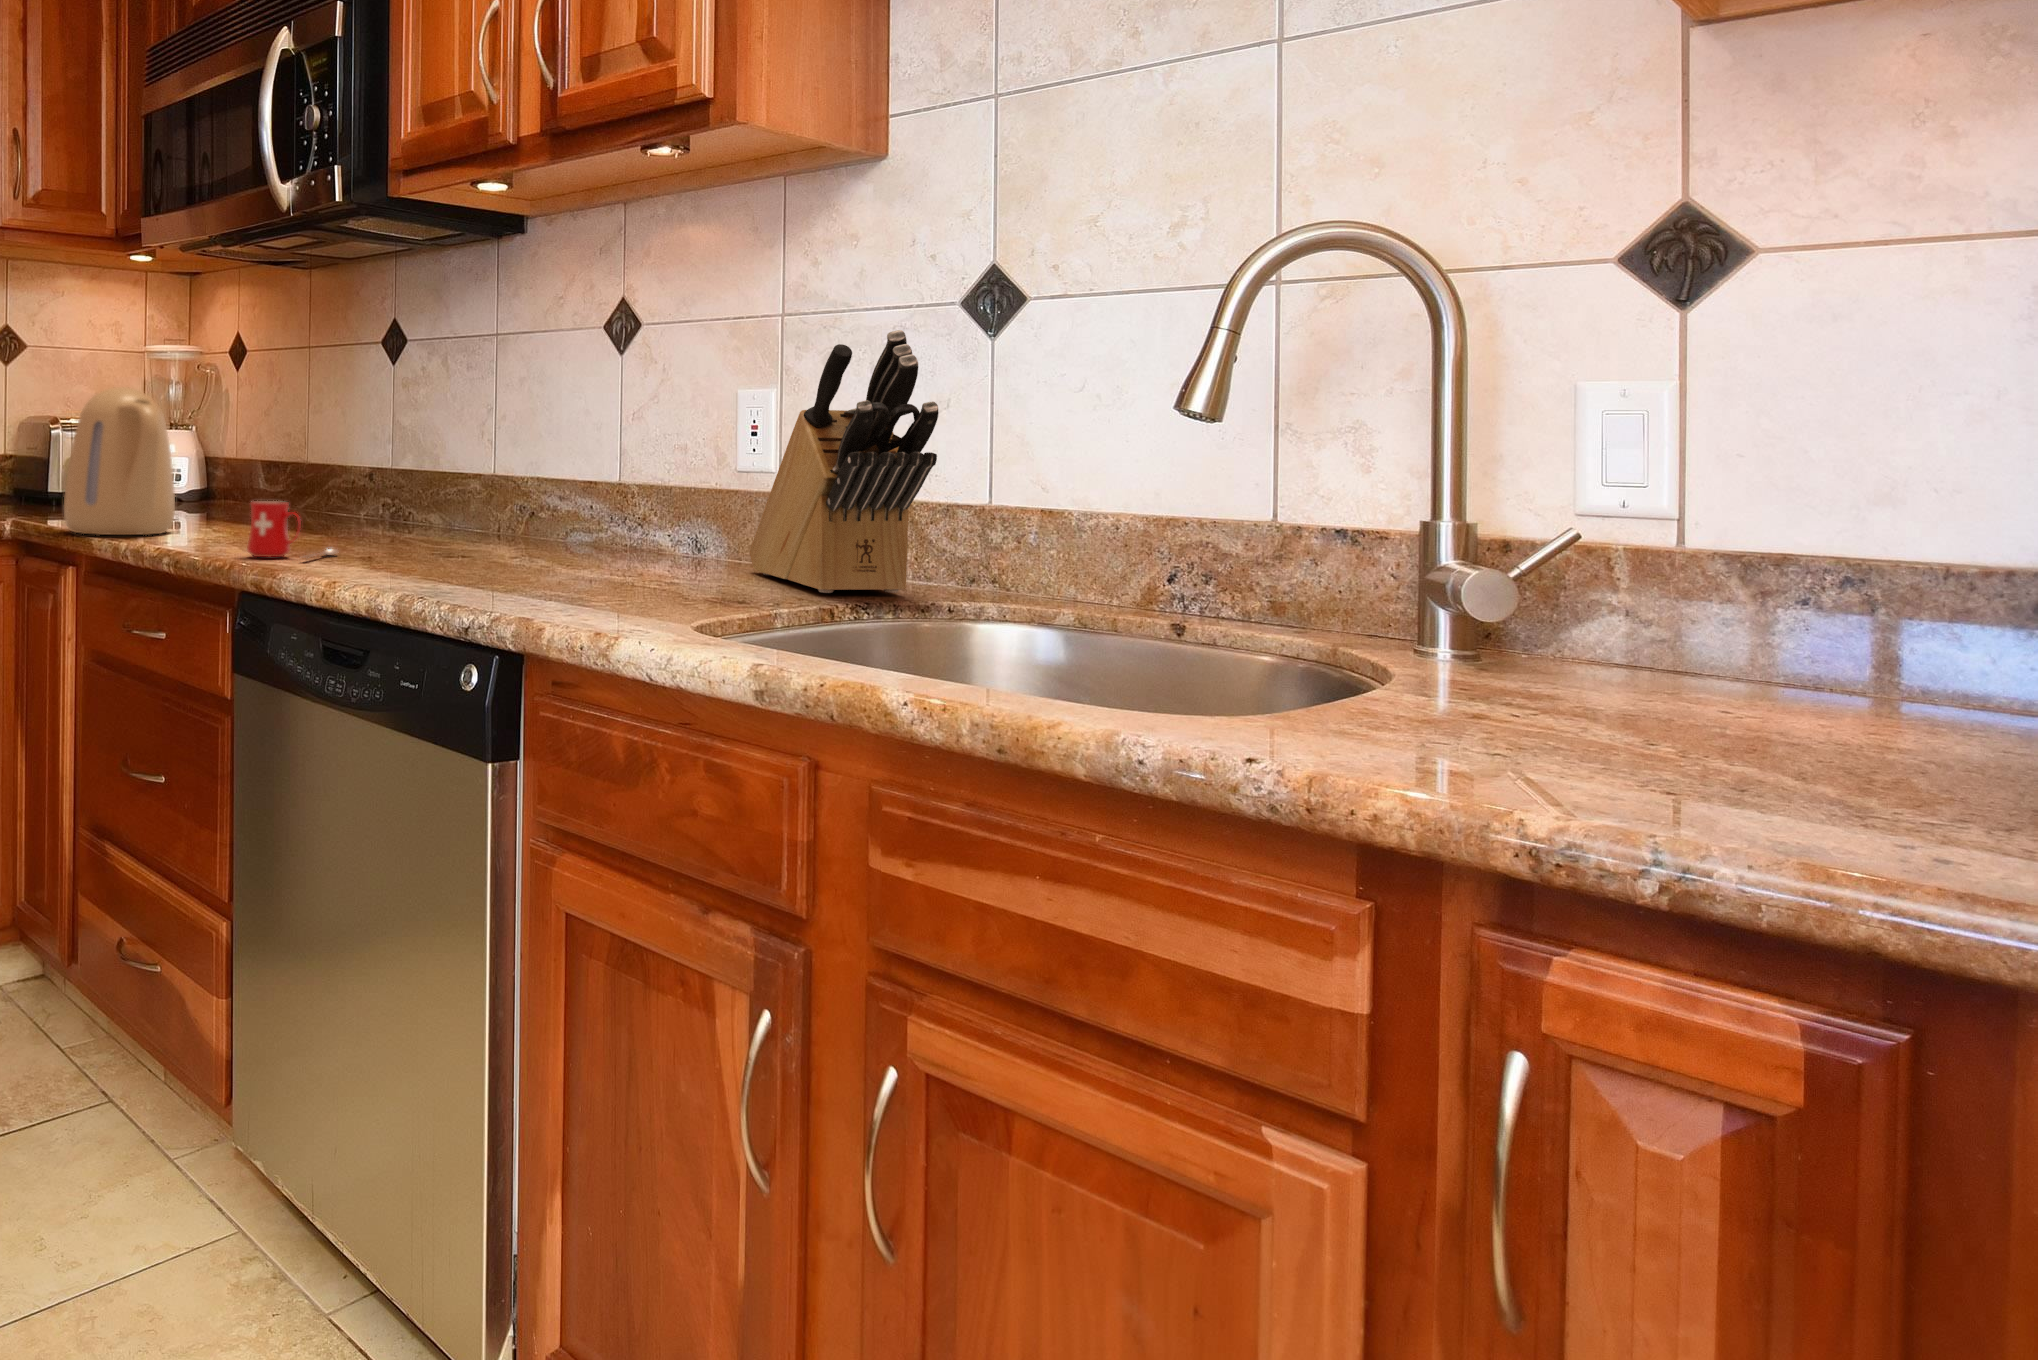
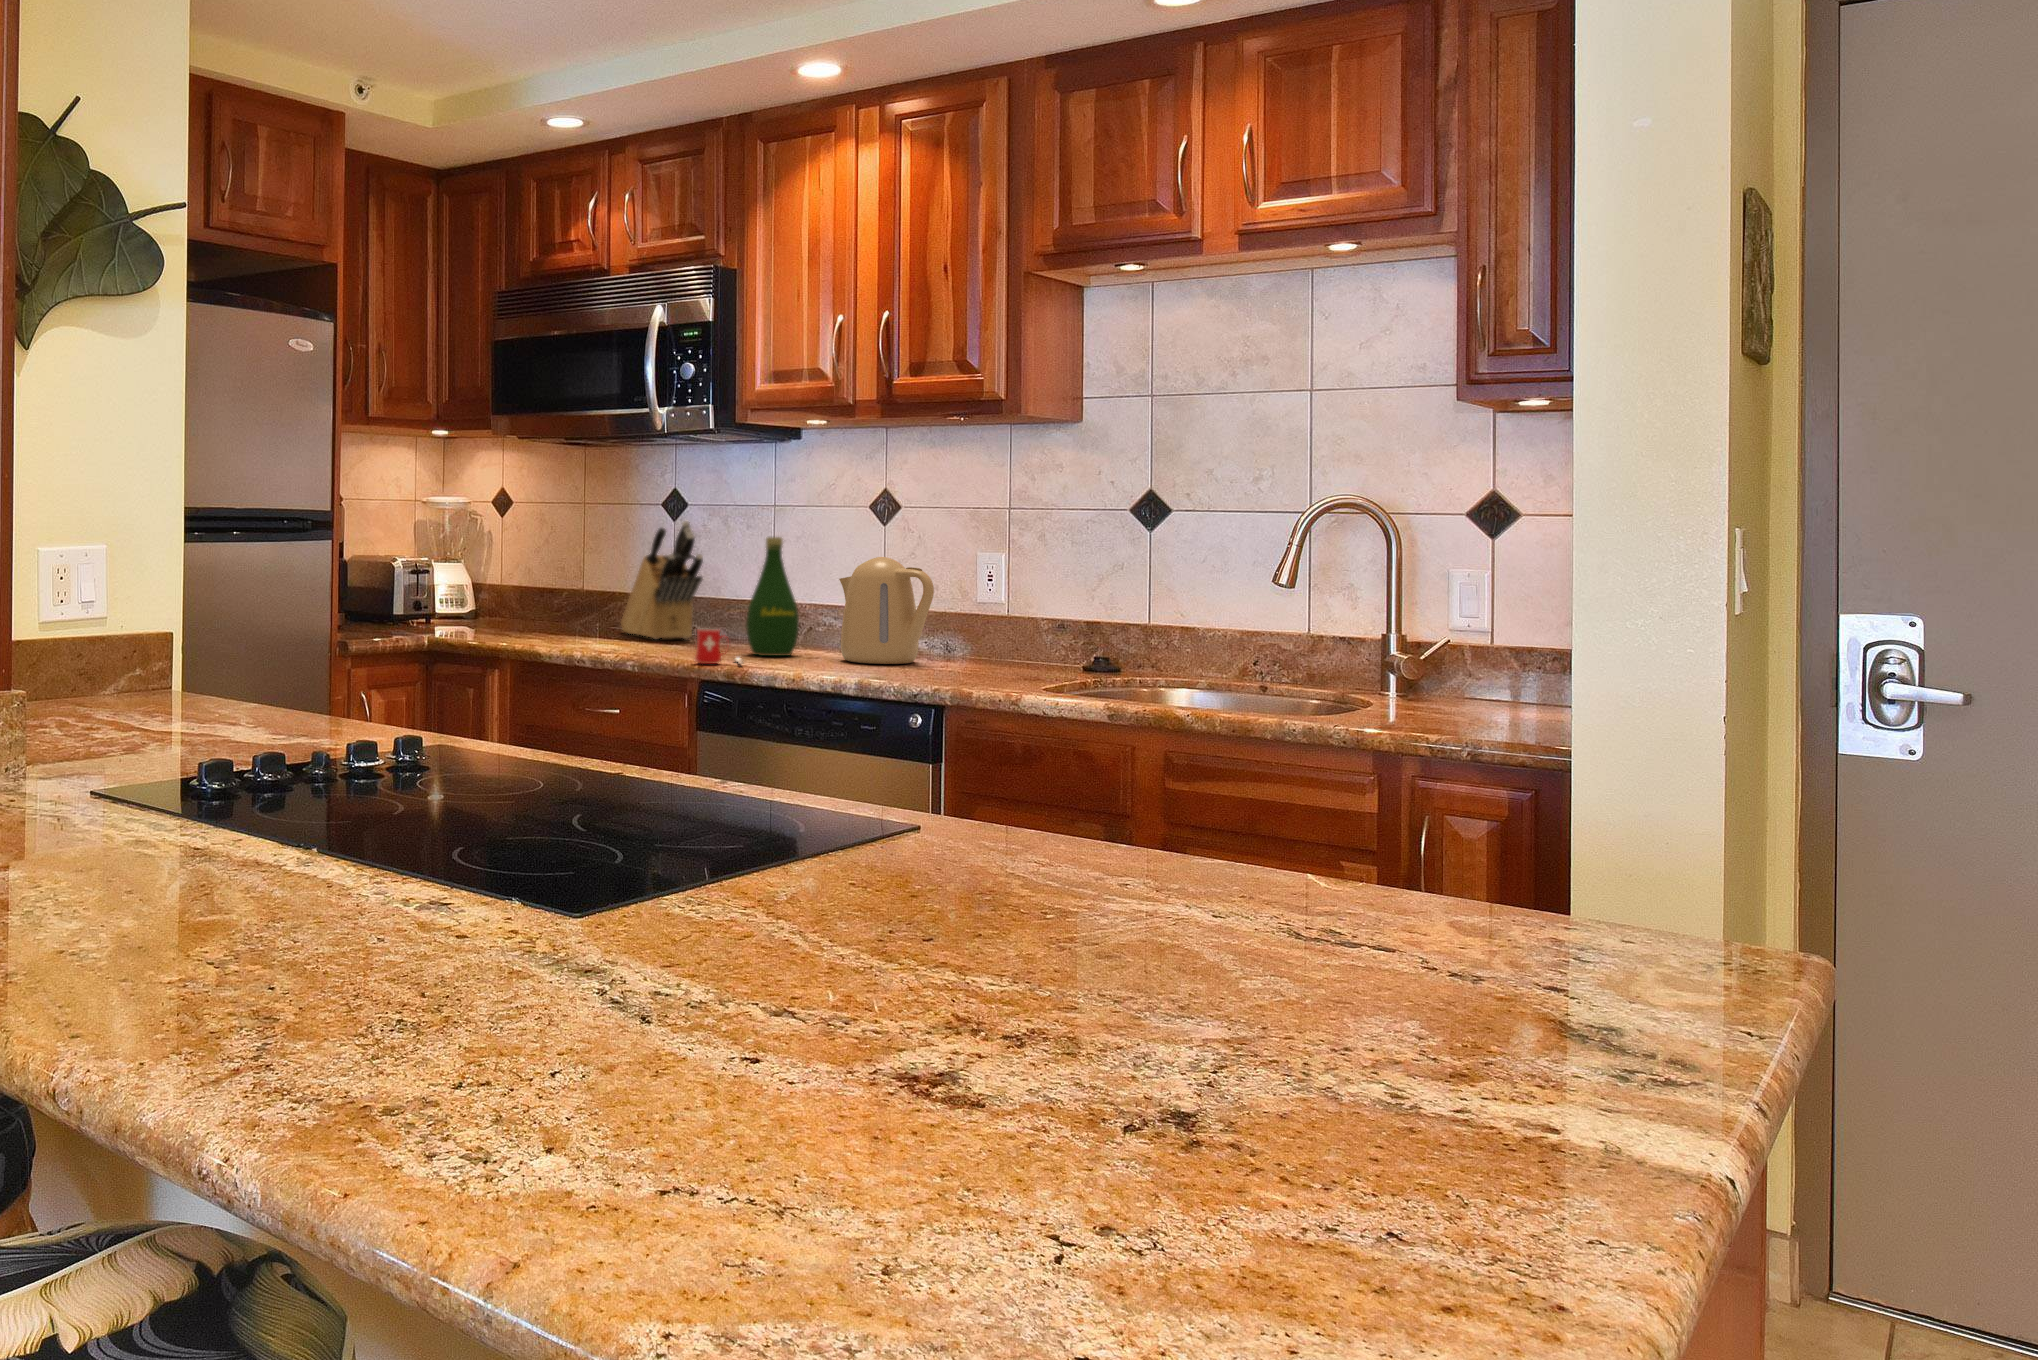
knife block: present [749,330,939,593] -> present [621,521,703,639]
bottle: none [384,365,464,549] -> present [746,537,799,656]
kettle: present [64,387,175,535] -> present [839,557,934,664]

